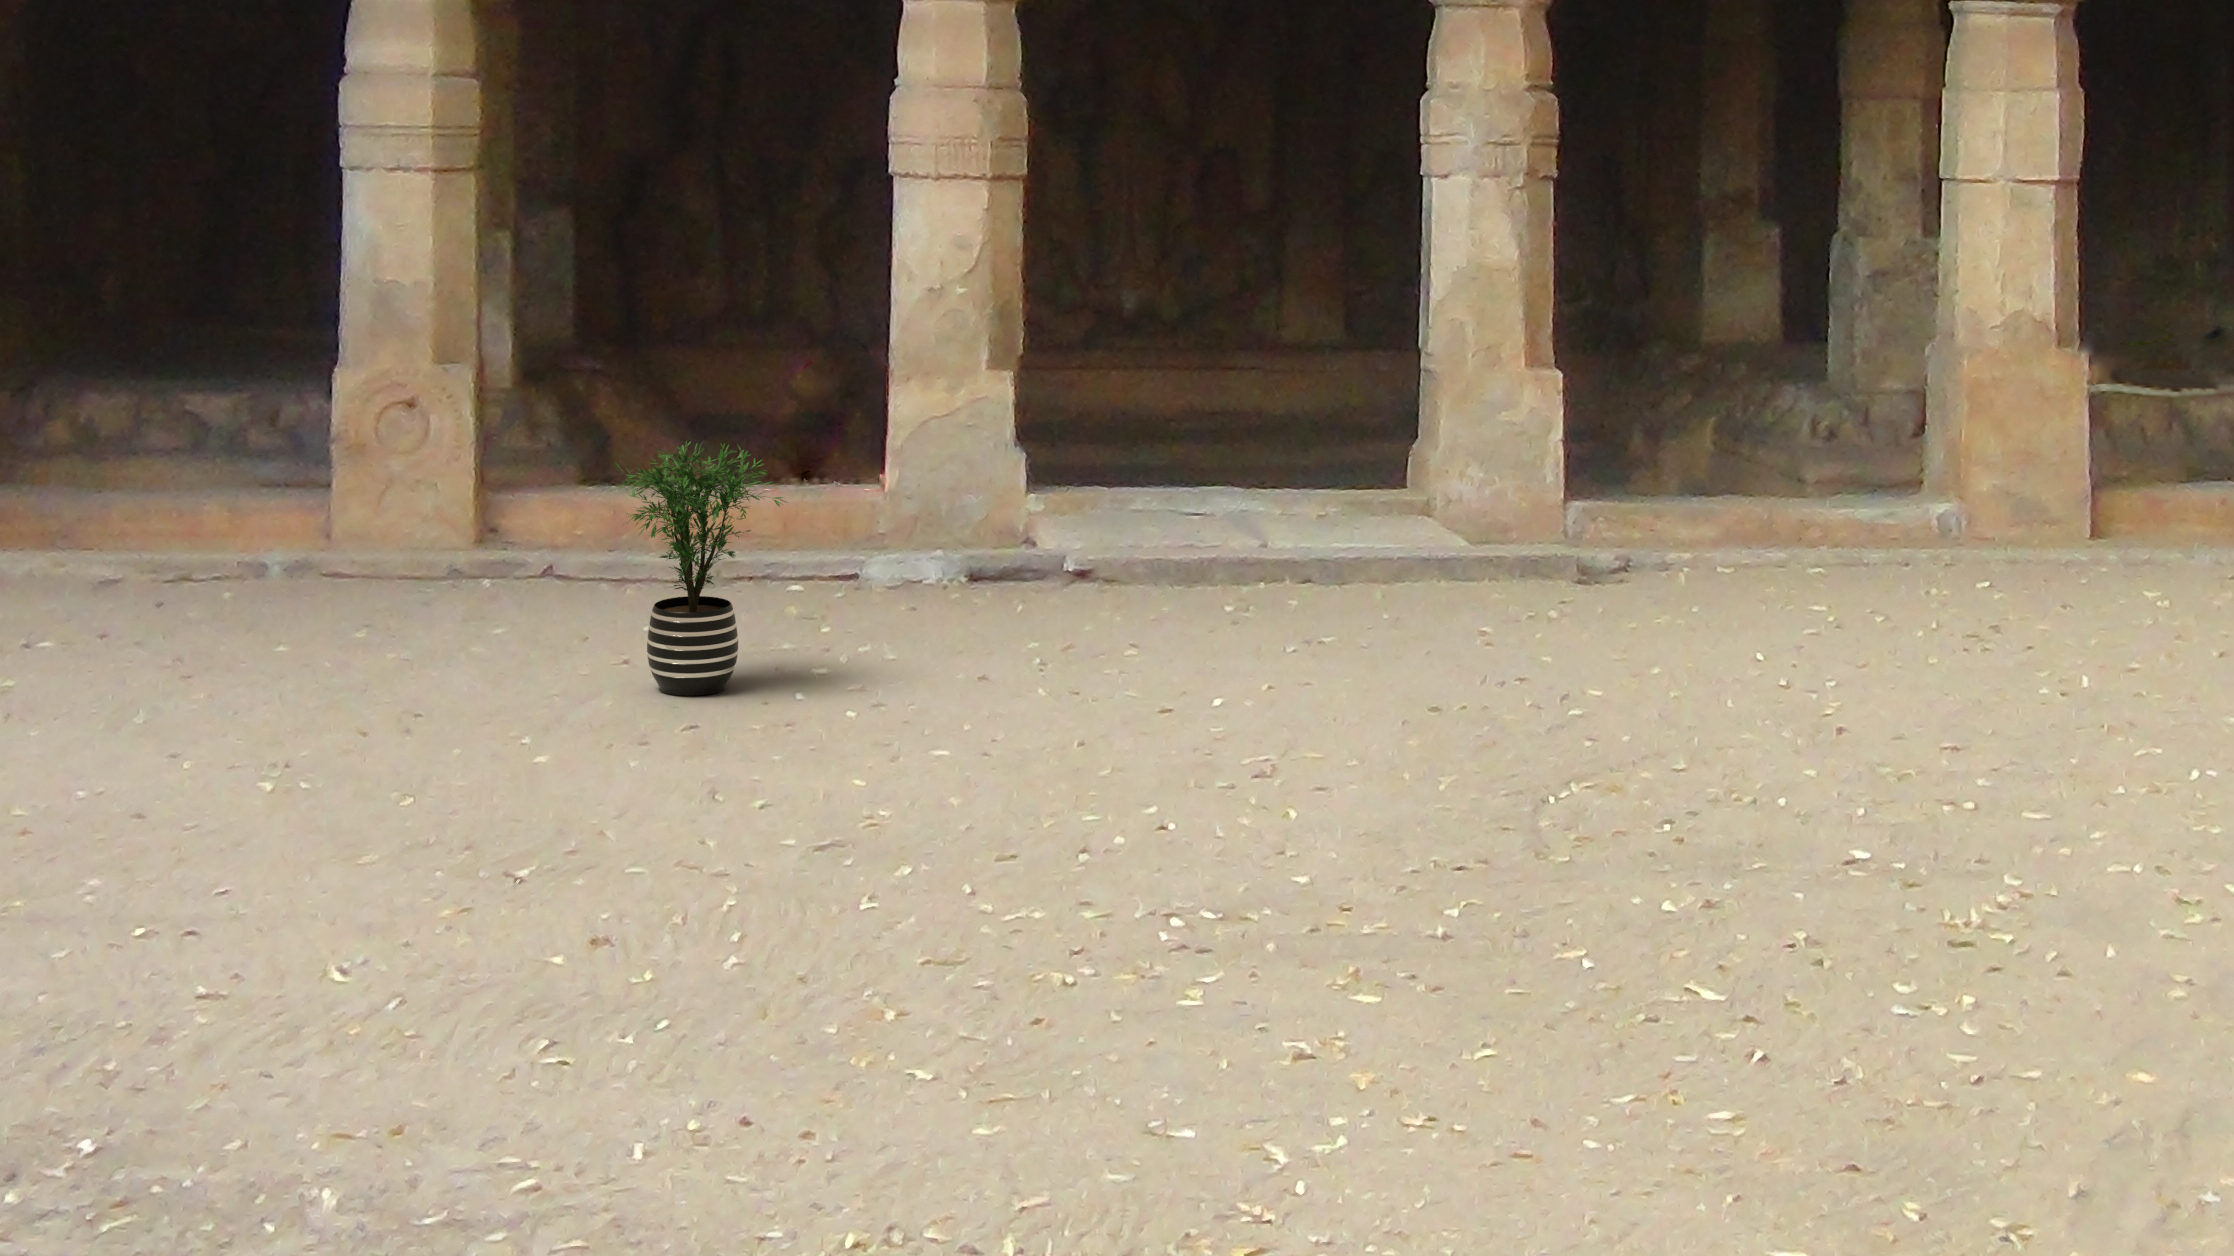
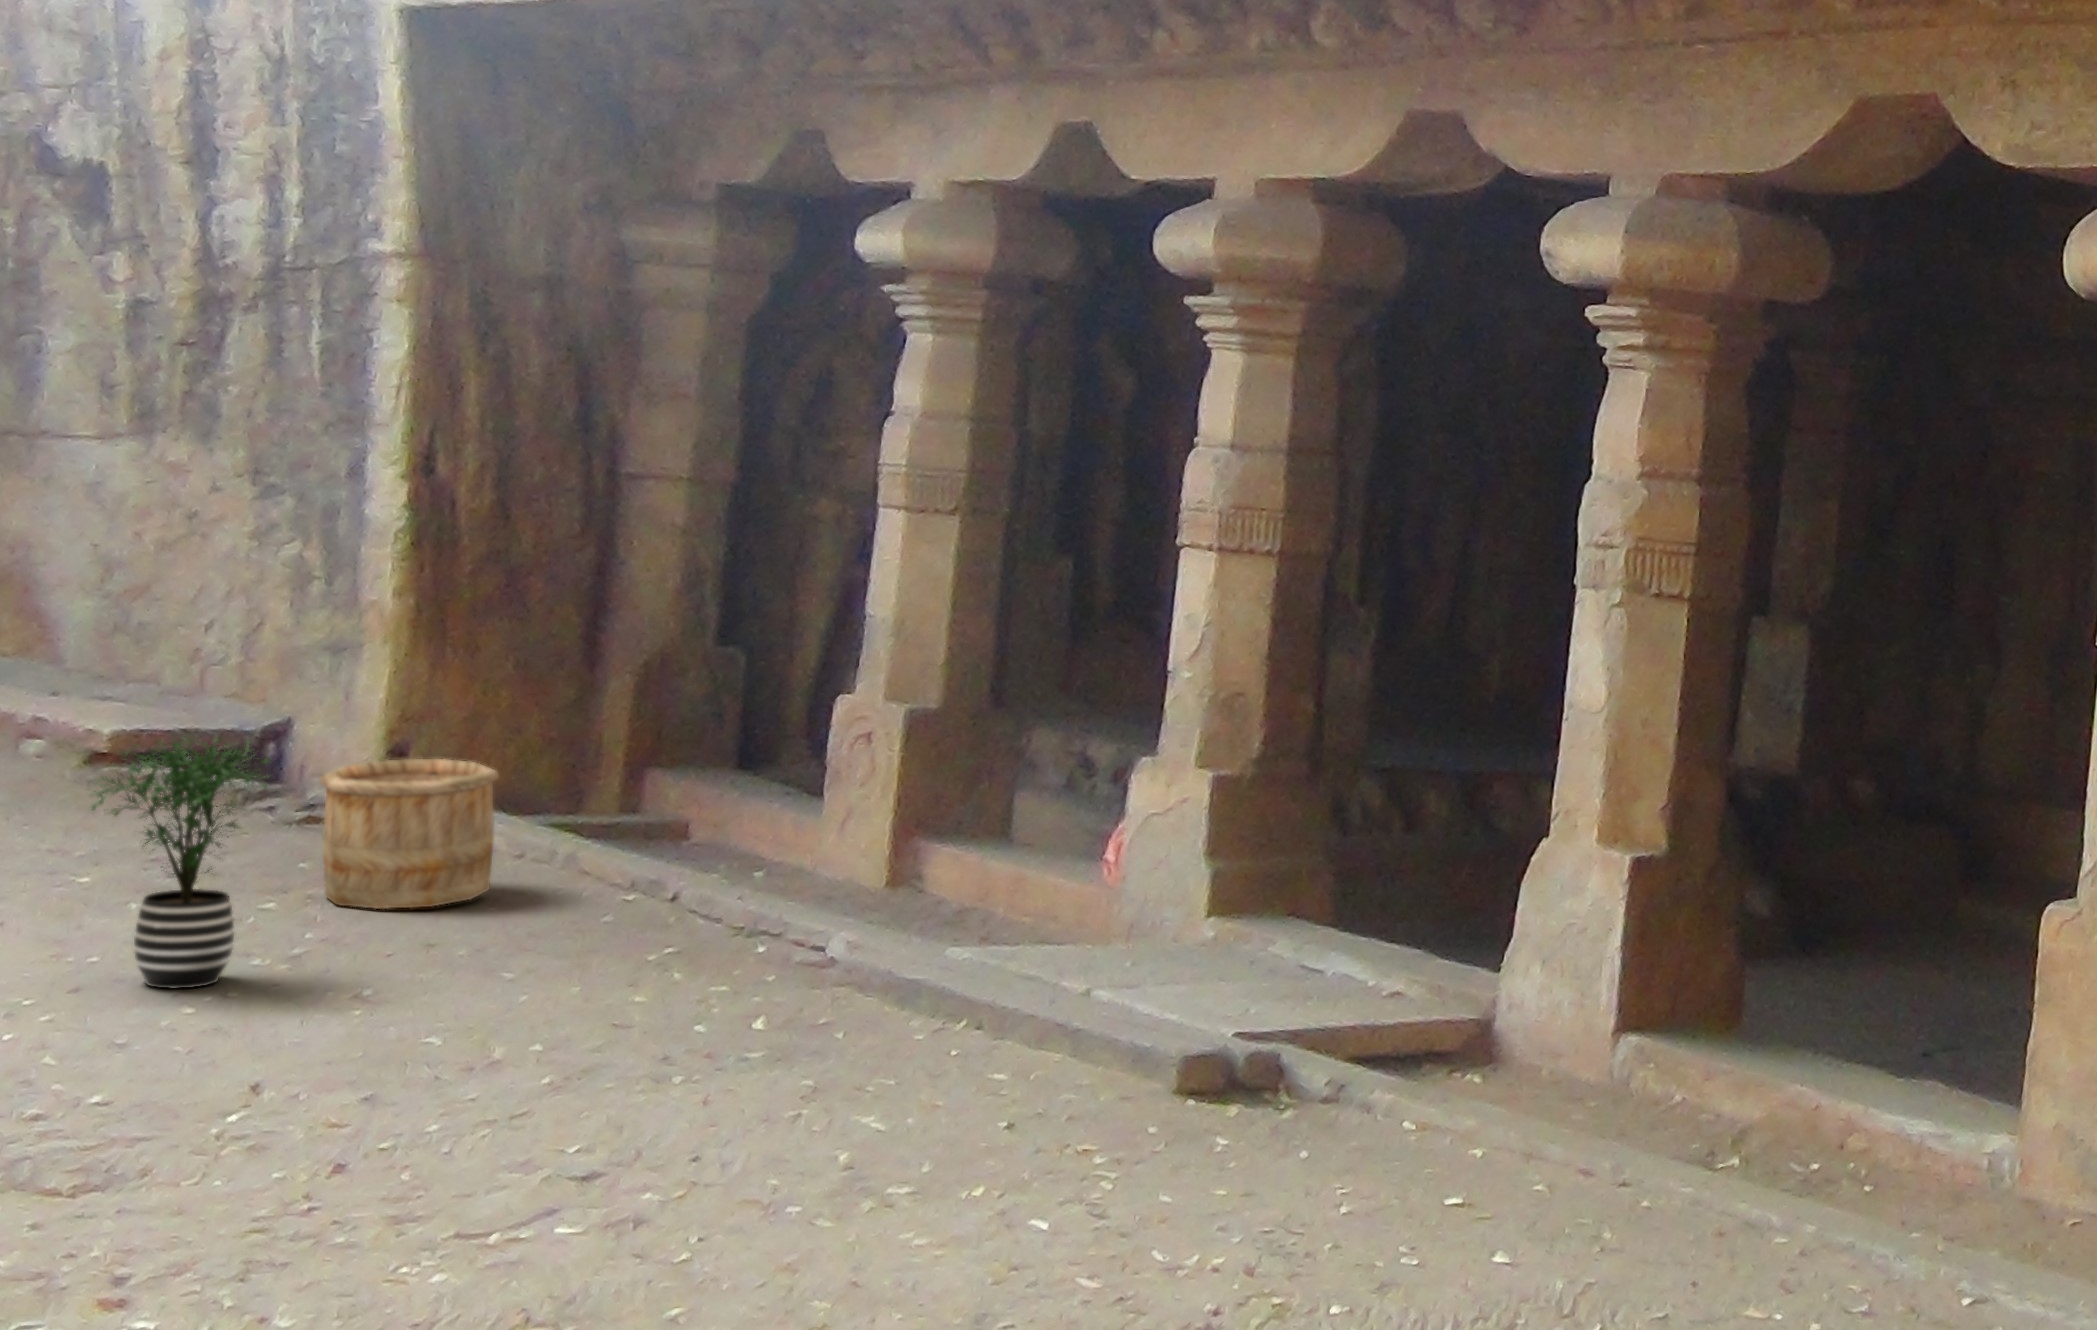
wooden bucket: none [345,464,519,625] -> present [320,759,499,909]

